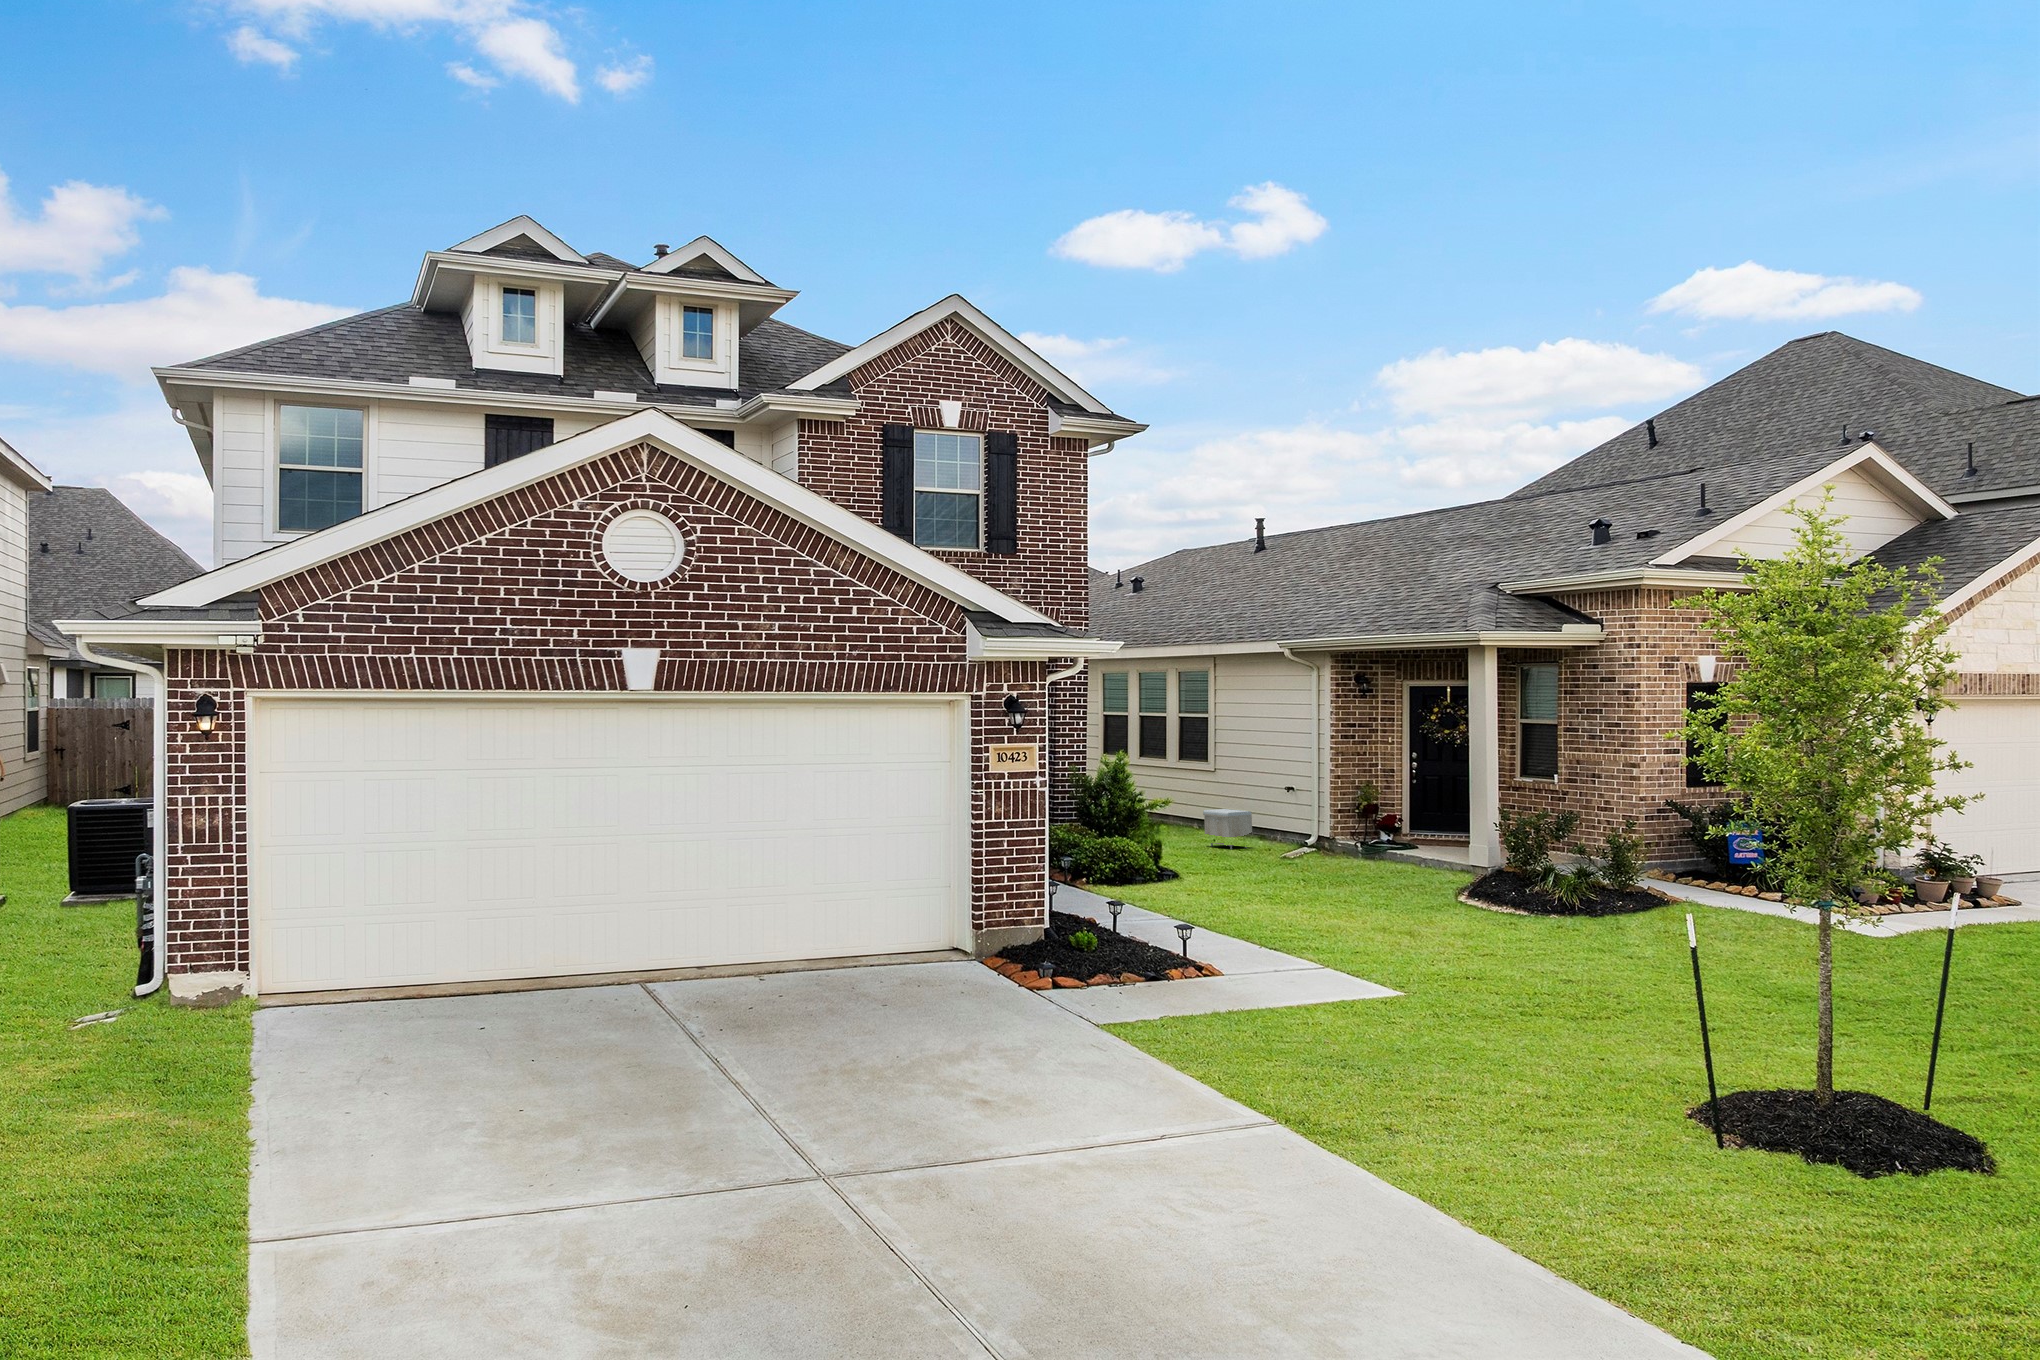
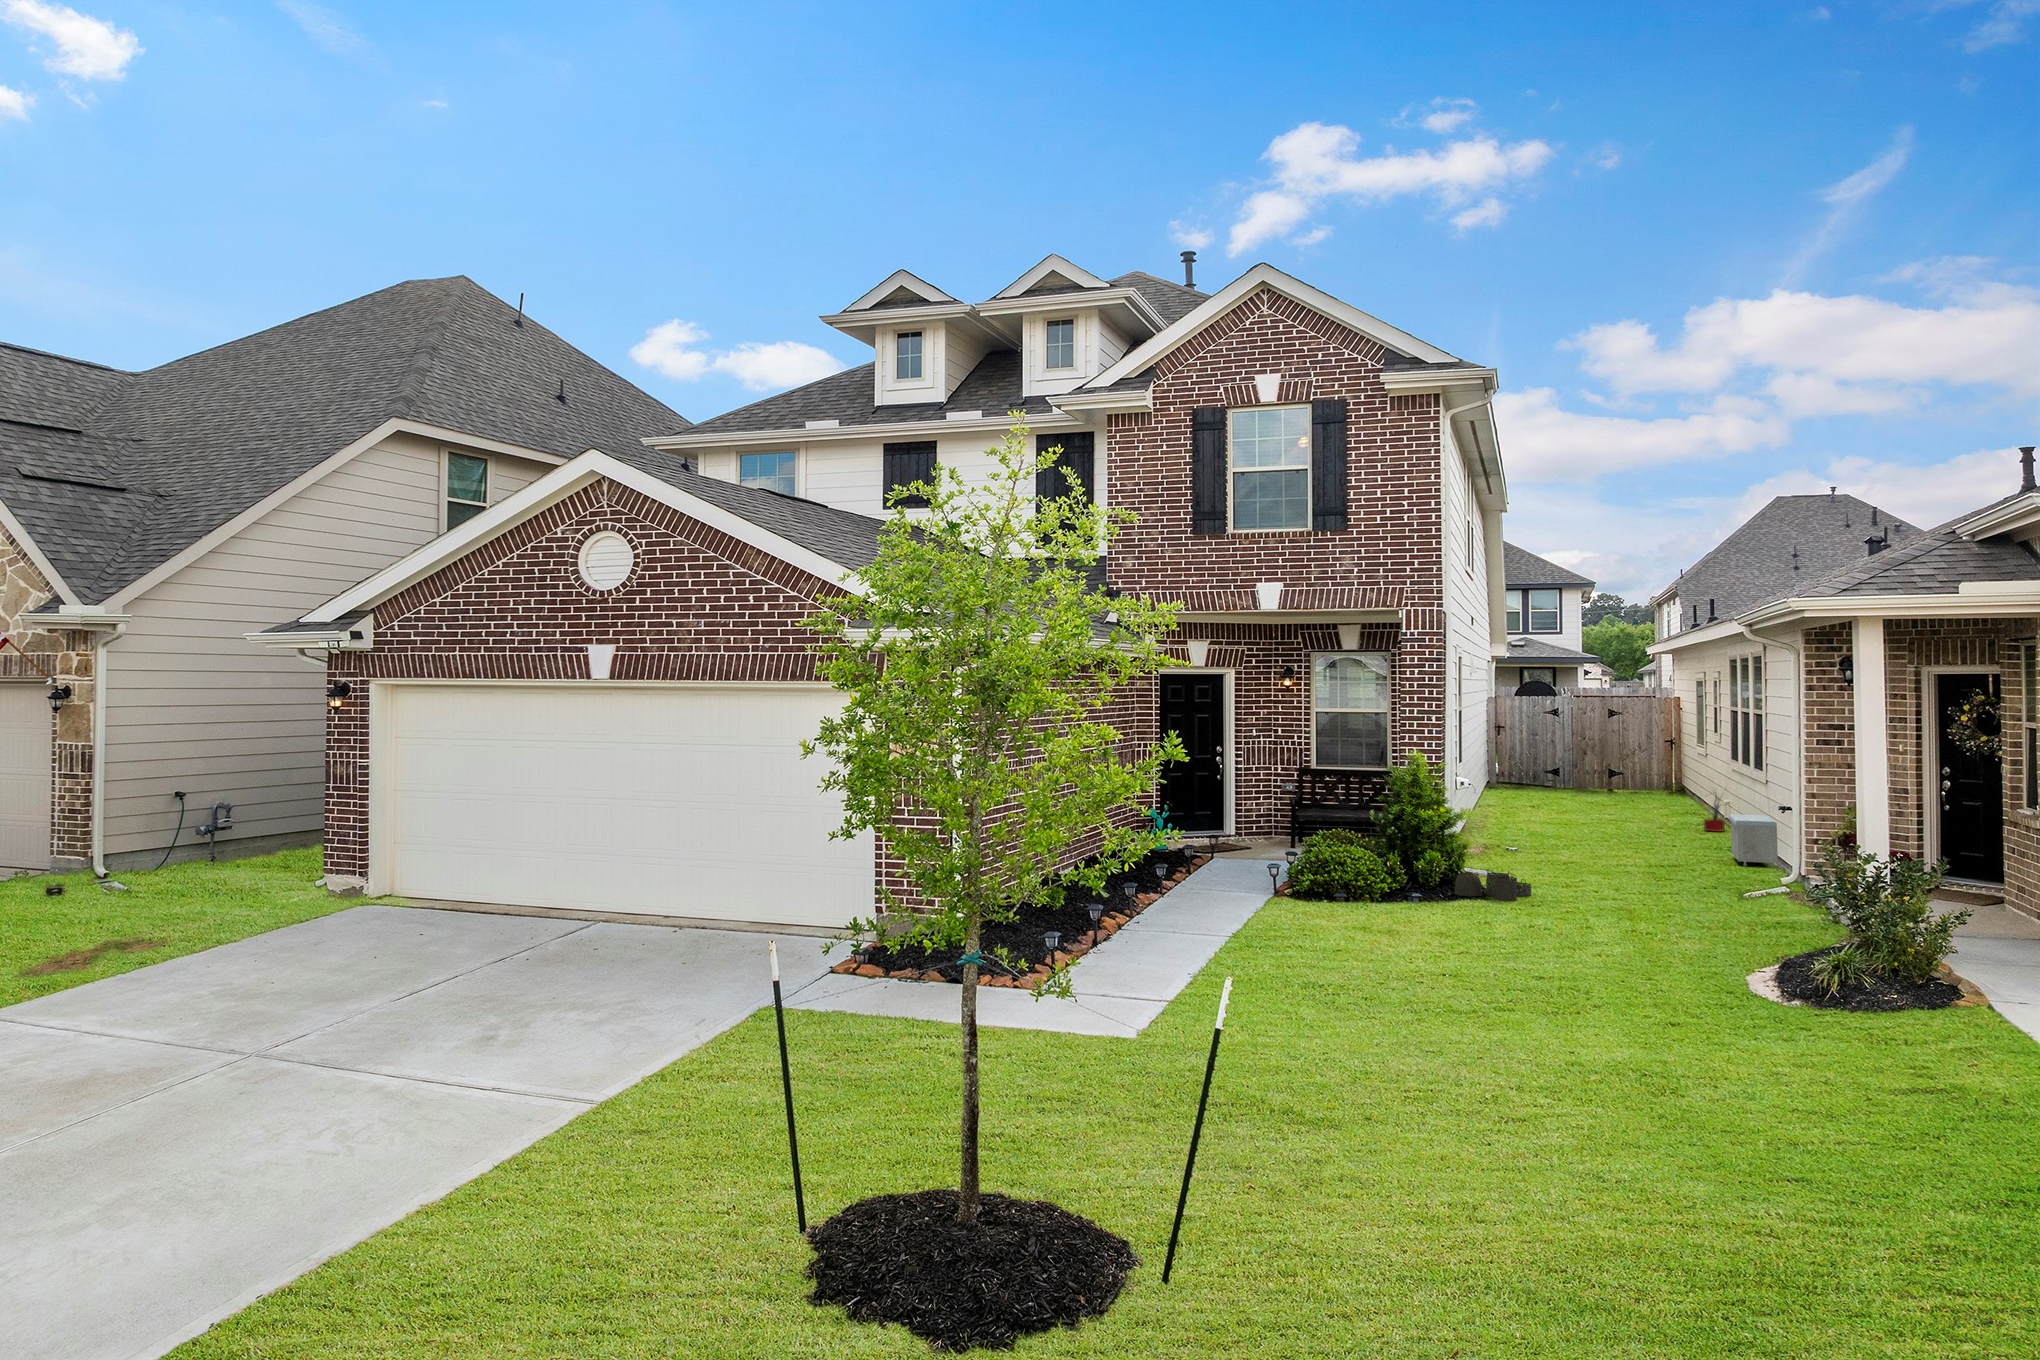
decorative plant: none [1108,796,1123,835] -> present [1704,792,1725,832]
woven basket: none [1165,857,1219,882] -> present [1455,869,1531,901]

